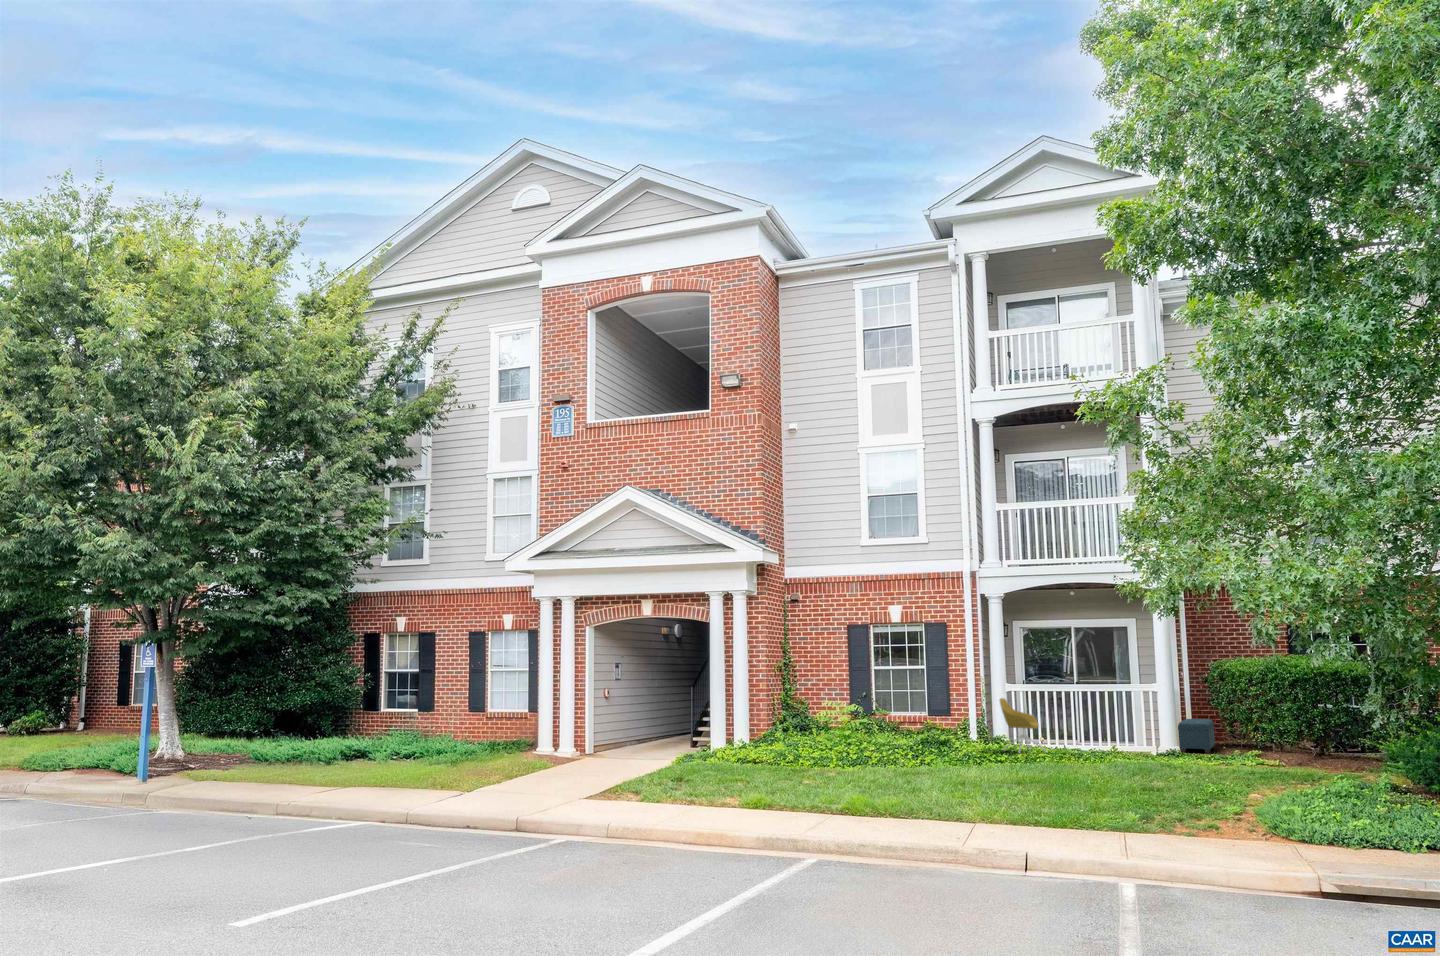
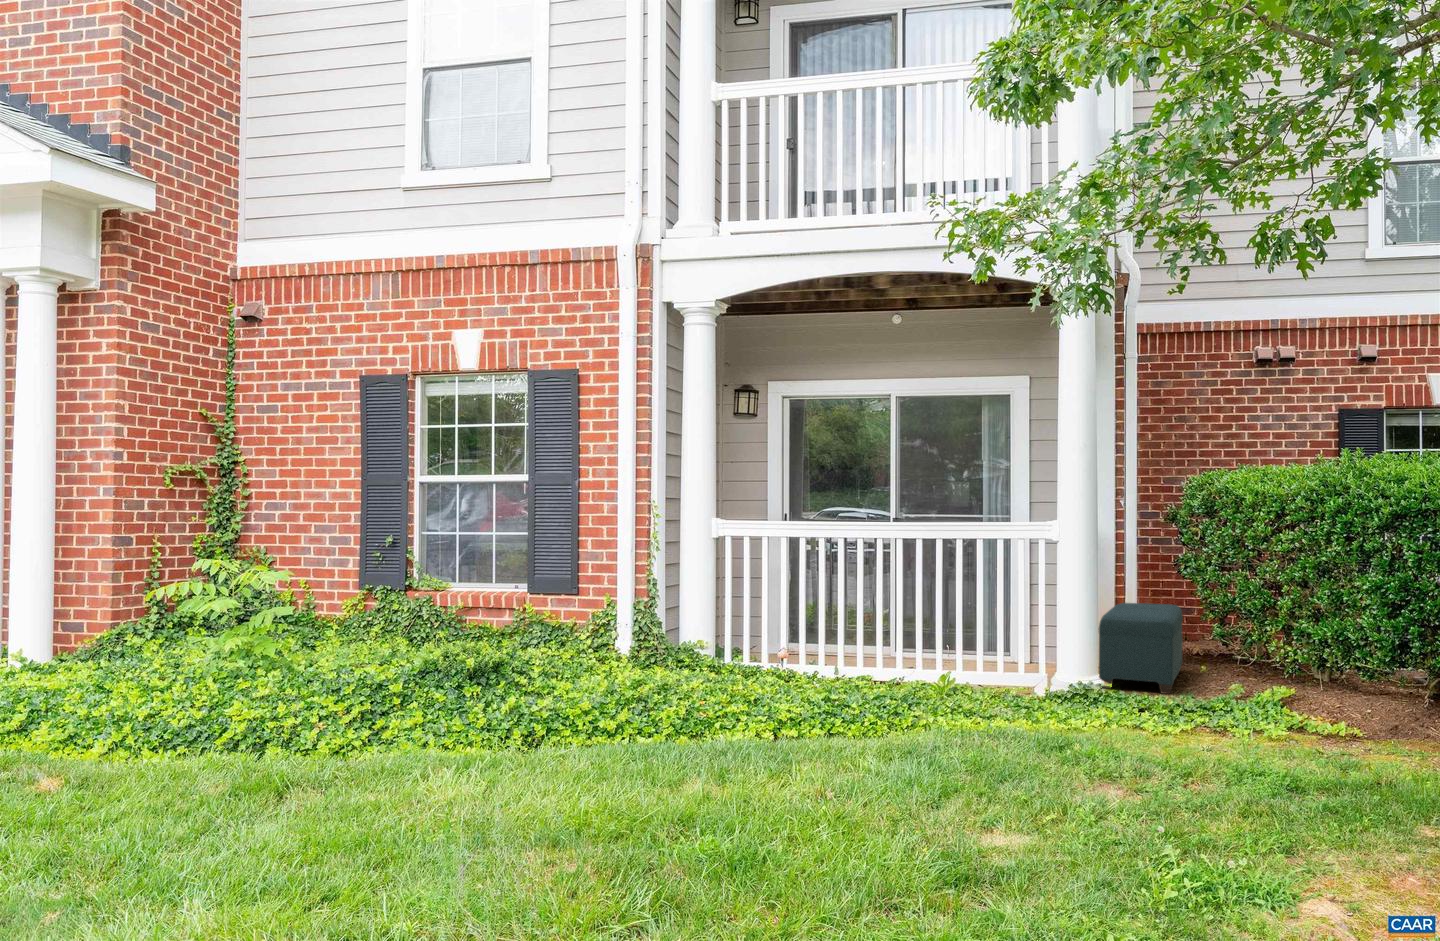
chair: present [1000,698,1046,753] -> none [670,550,773,690]

